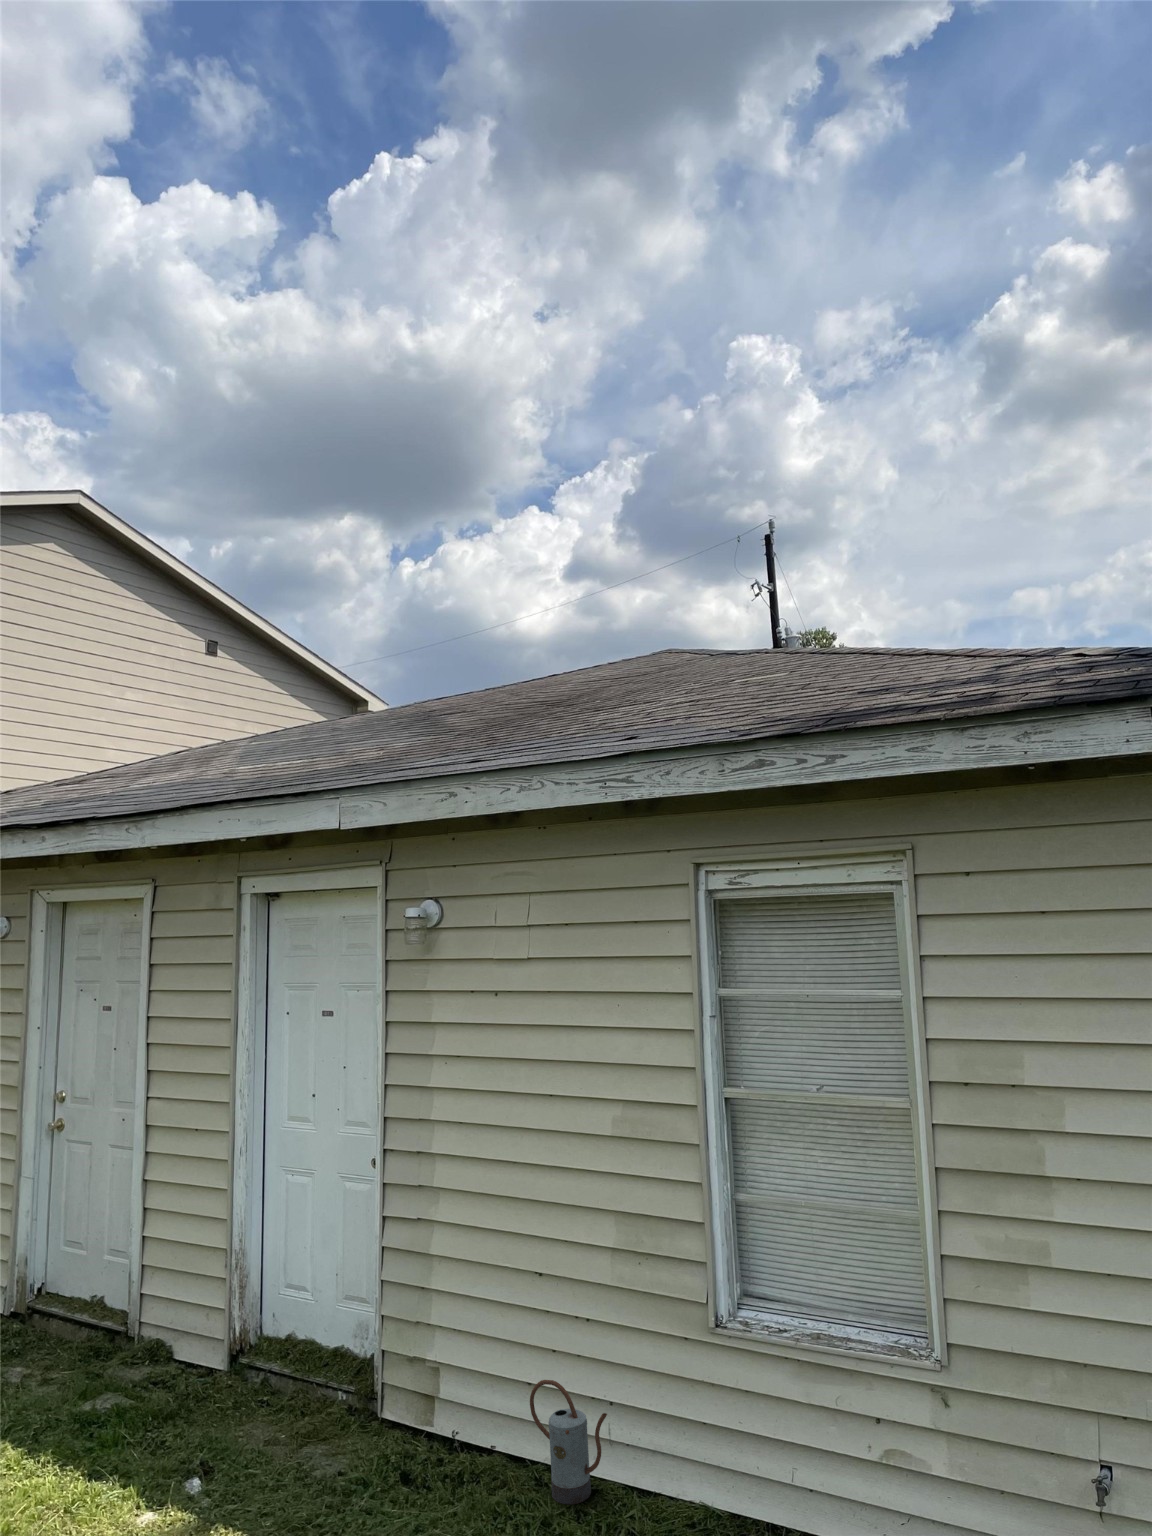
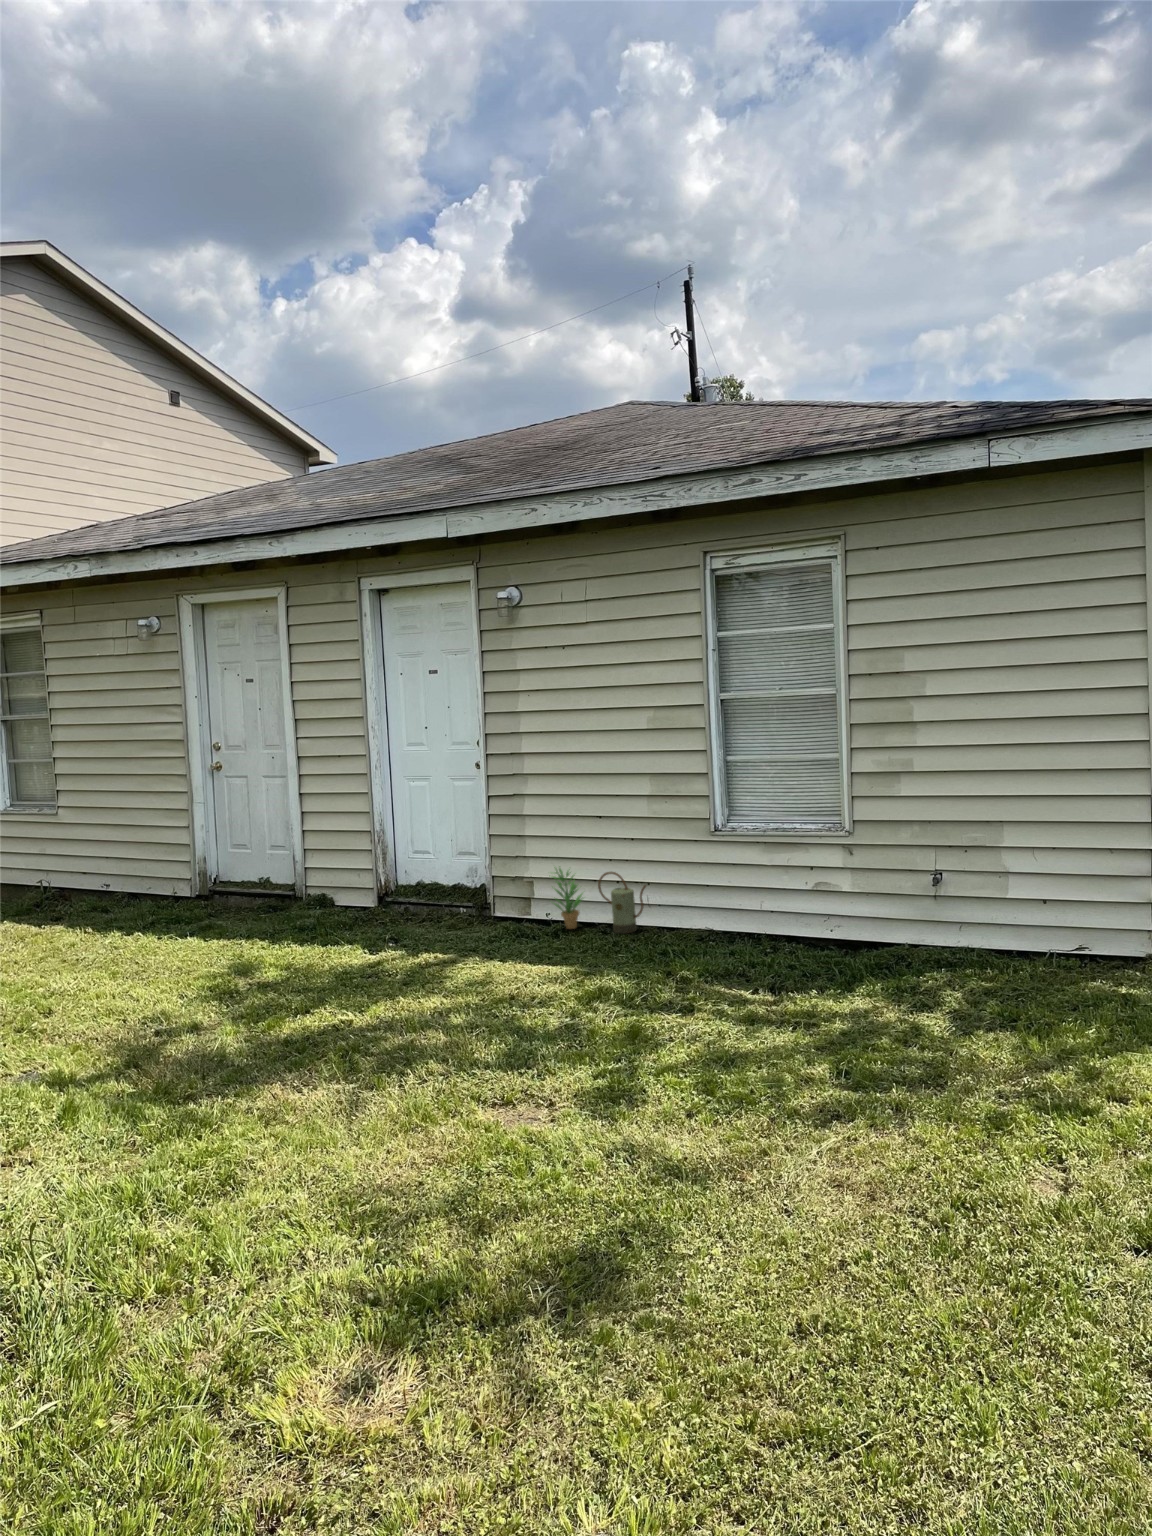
potted plant: none [450,1355,513,1478] -> present [552,866,582,929]

